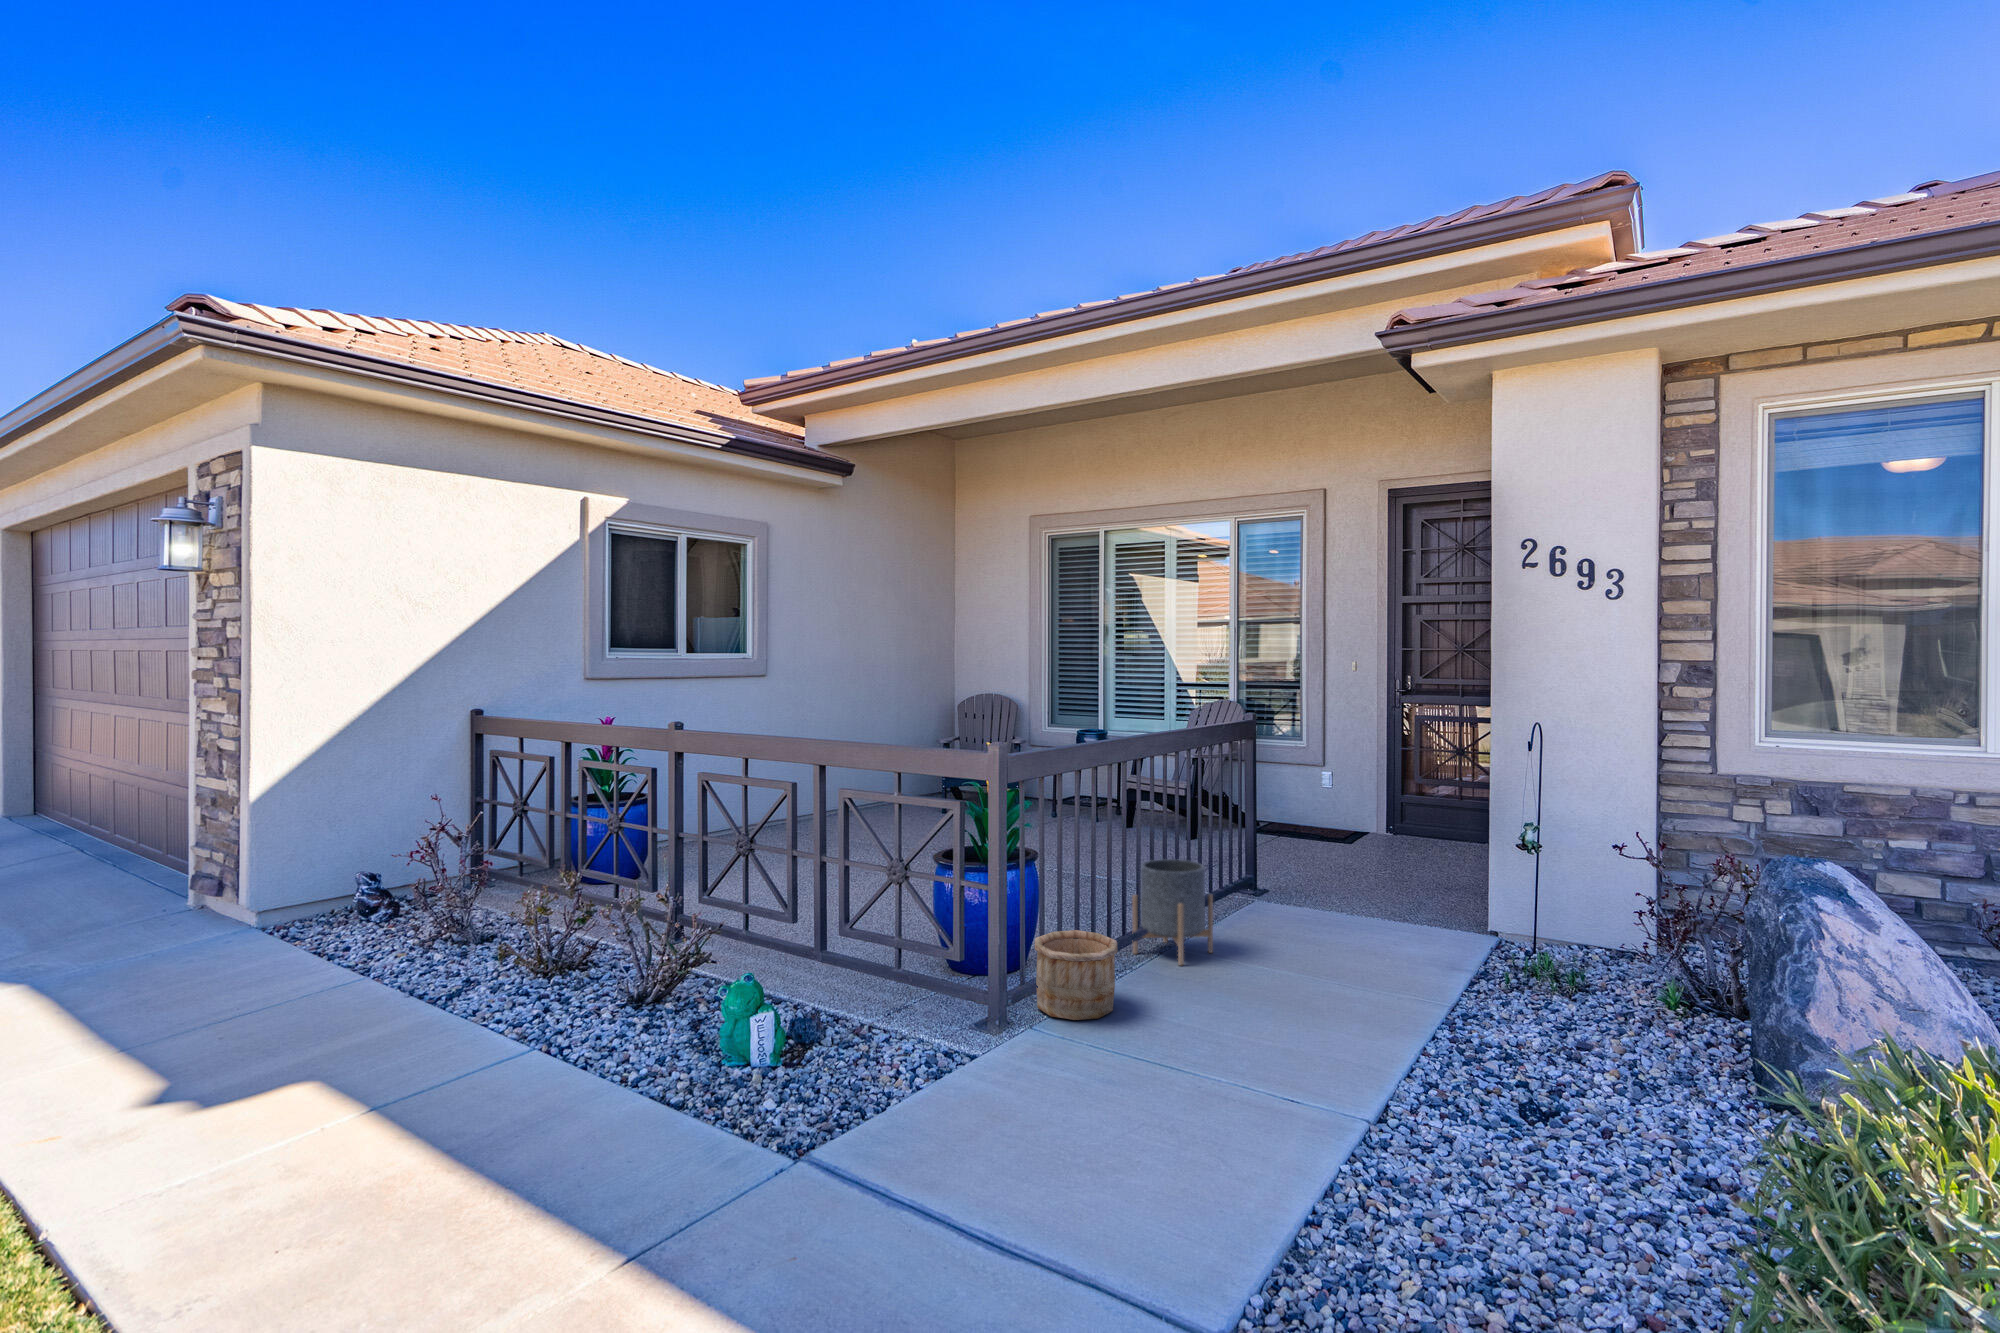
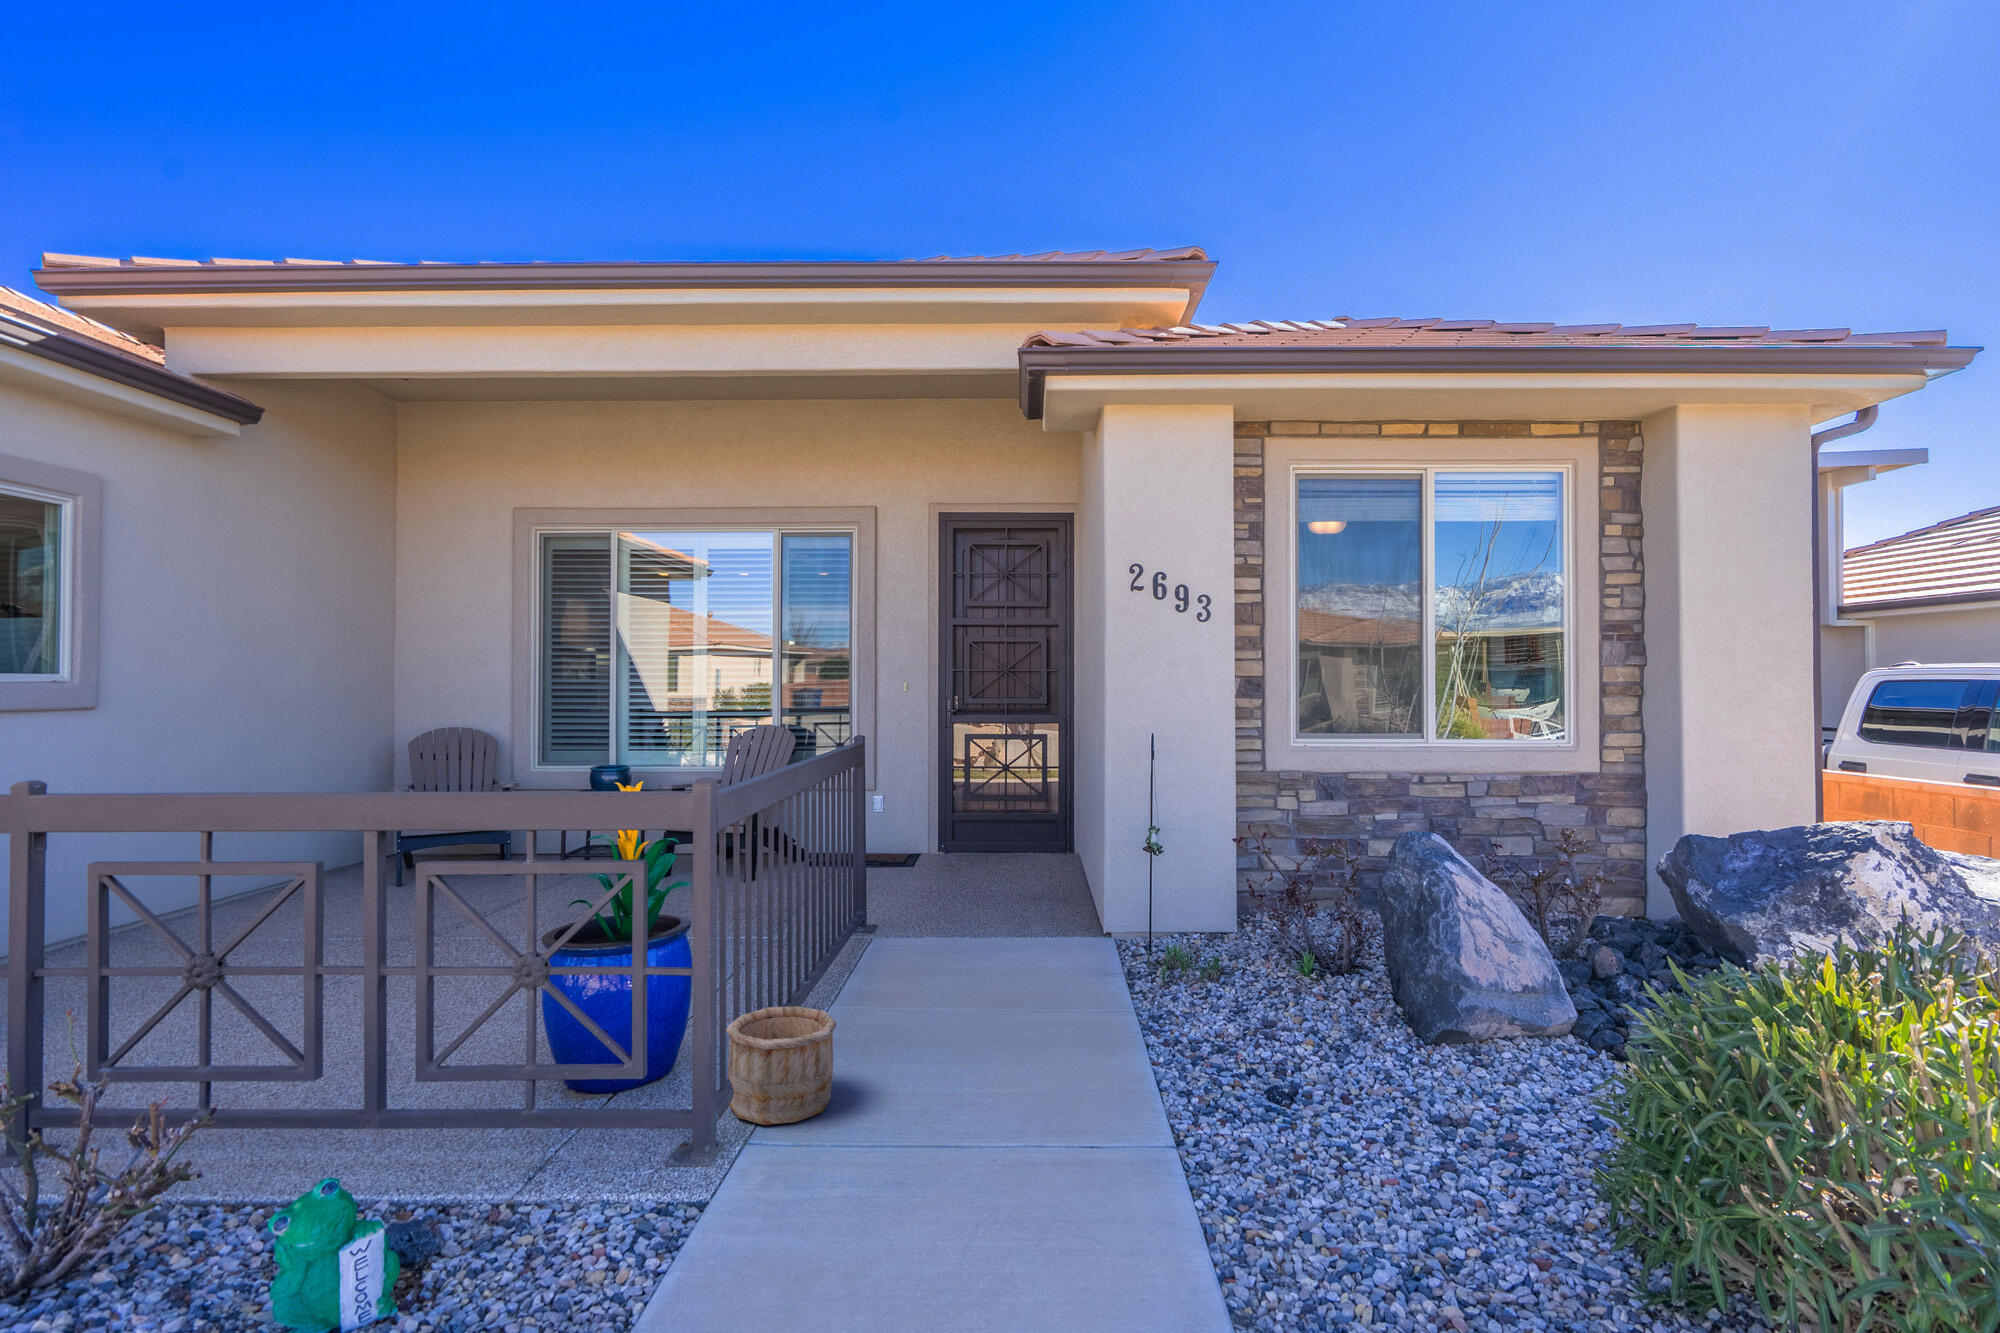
planter: present [1132,859,1213,965] -> none [793,904,880,1027]

